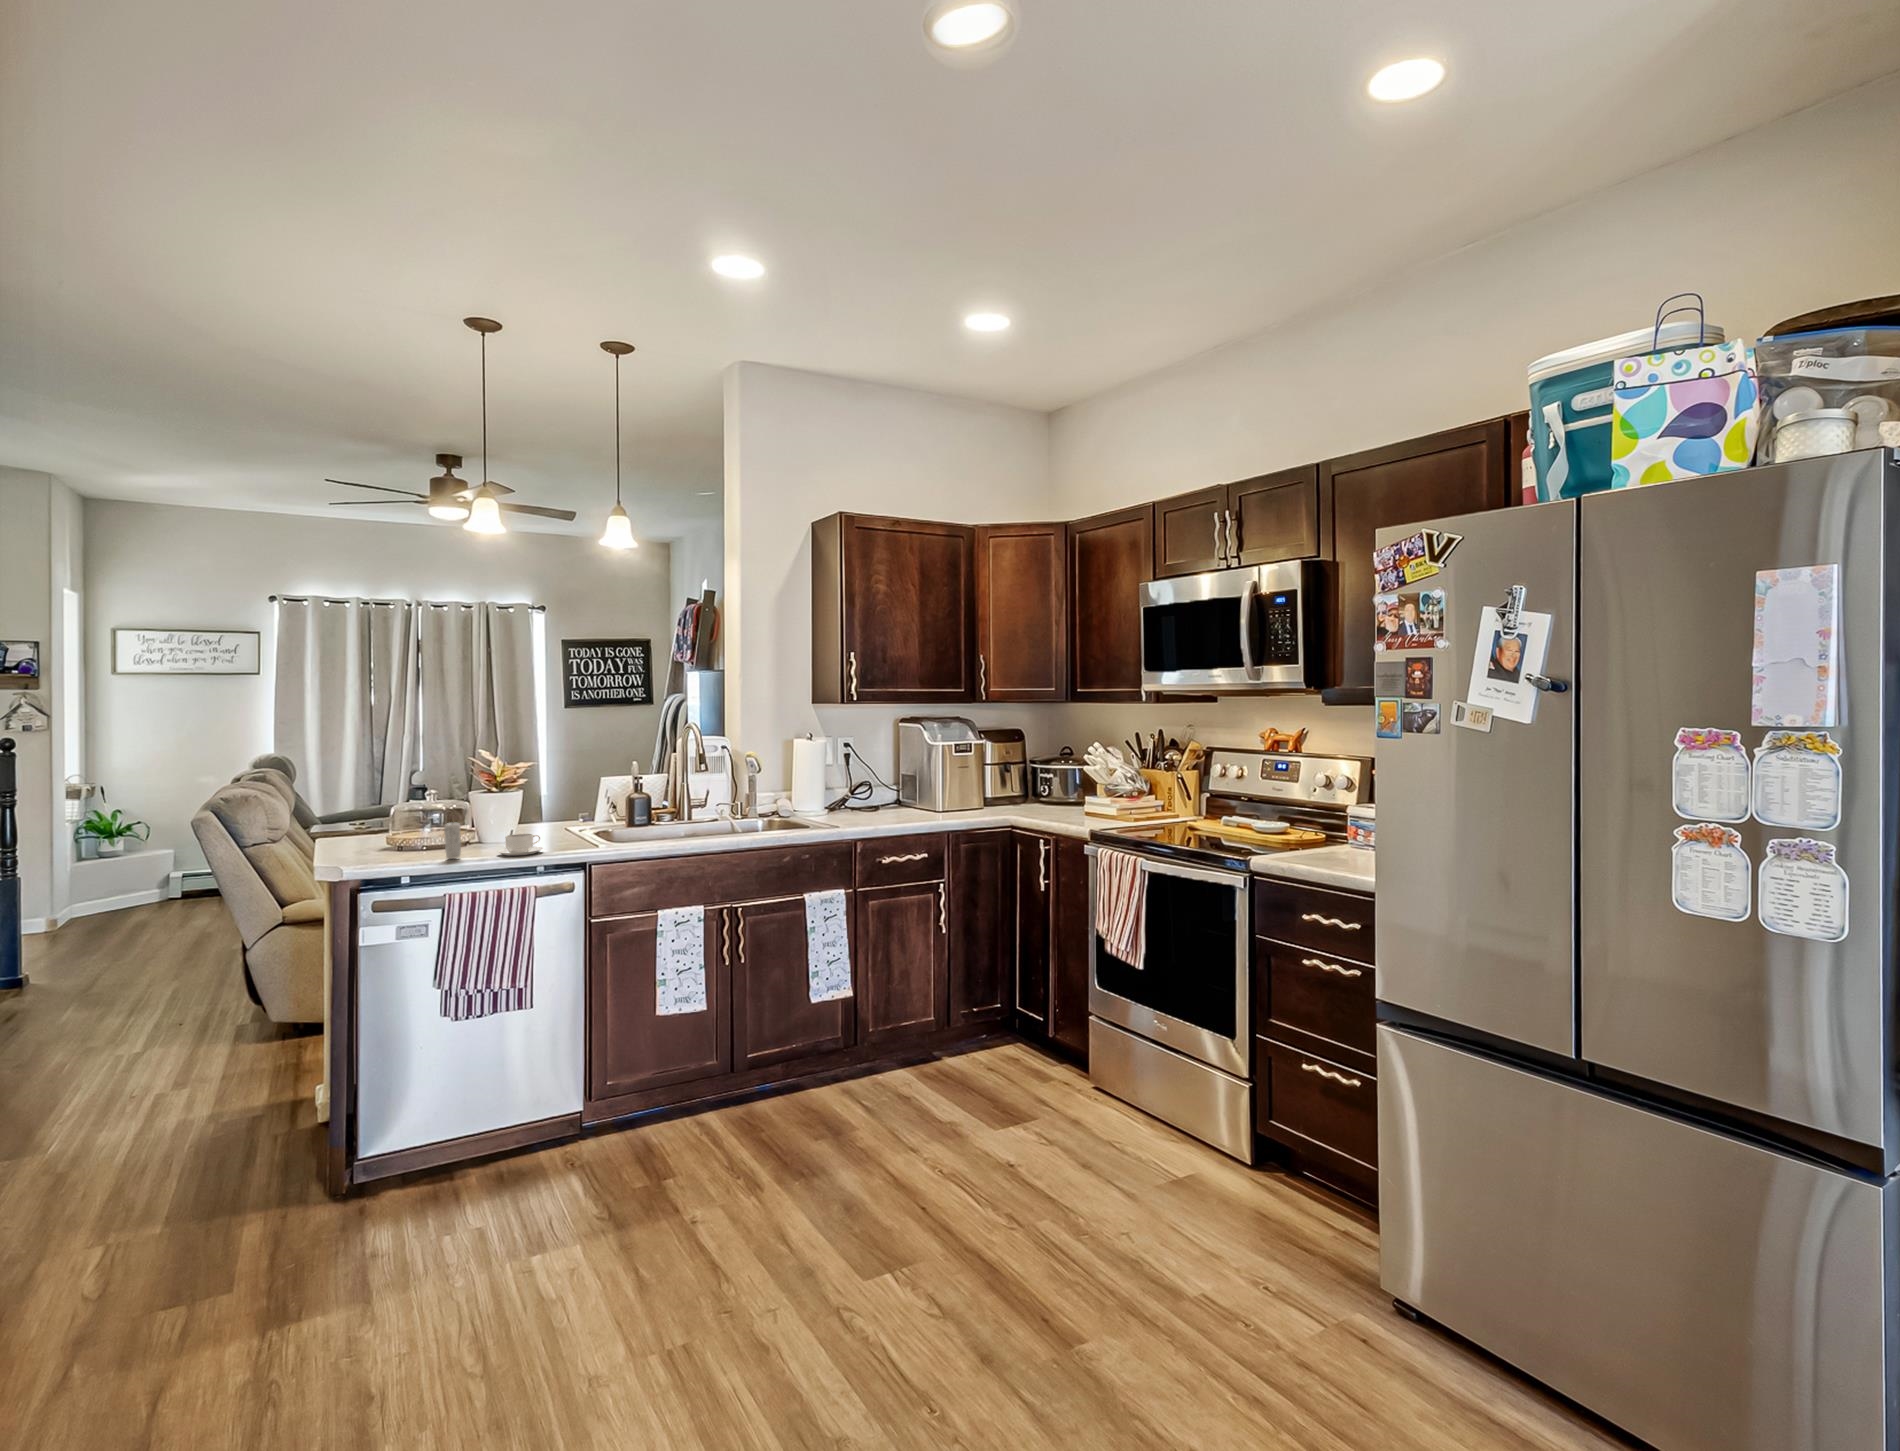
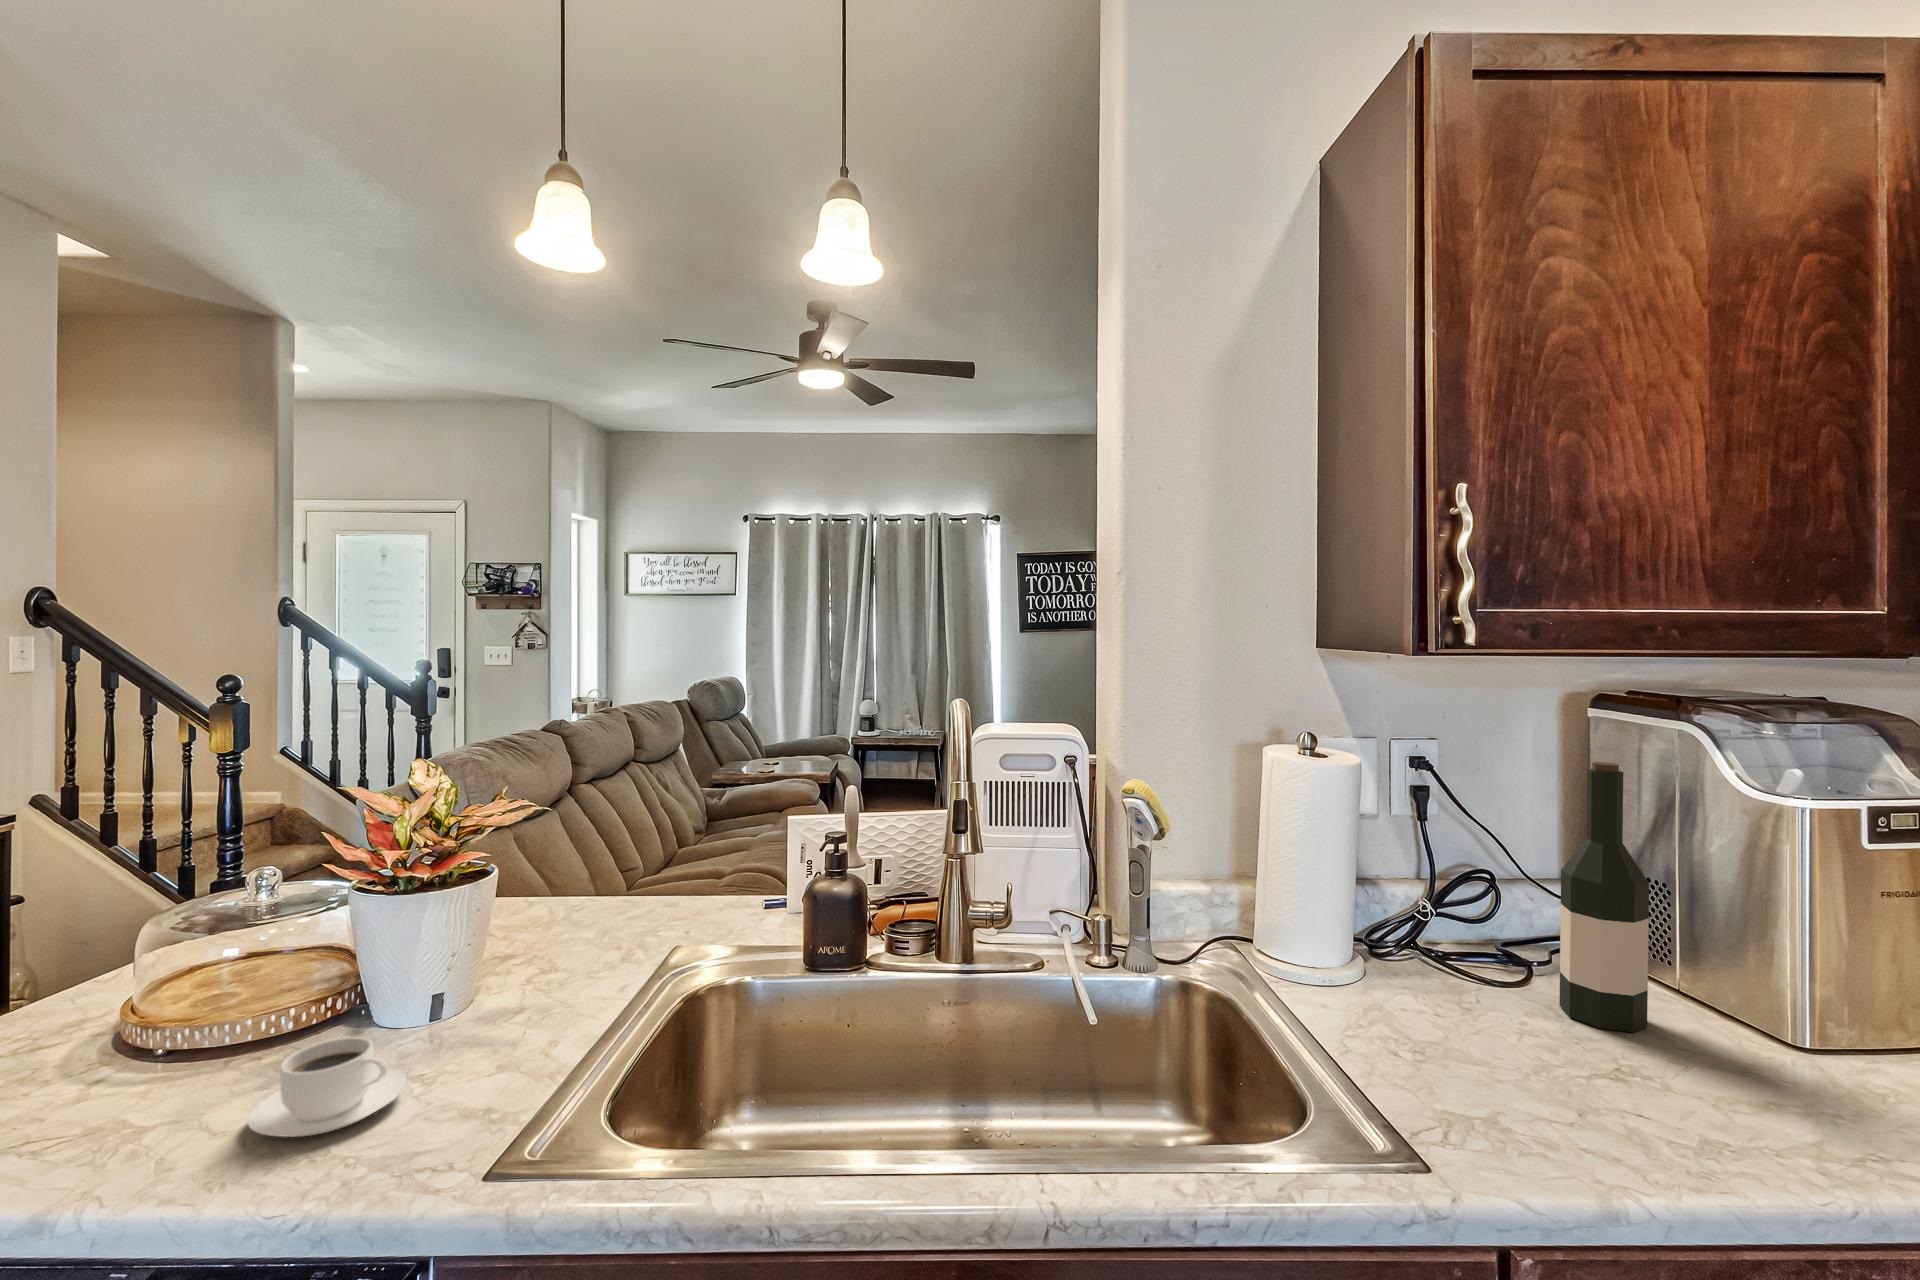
wine bottle: none [885,736,907,814] -> present [1560,762,1649,1032]
candle: present [444,822,461,859] -> none [134,977,196,1109]

